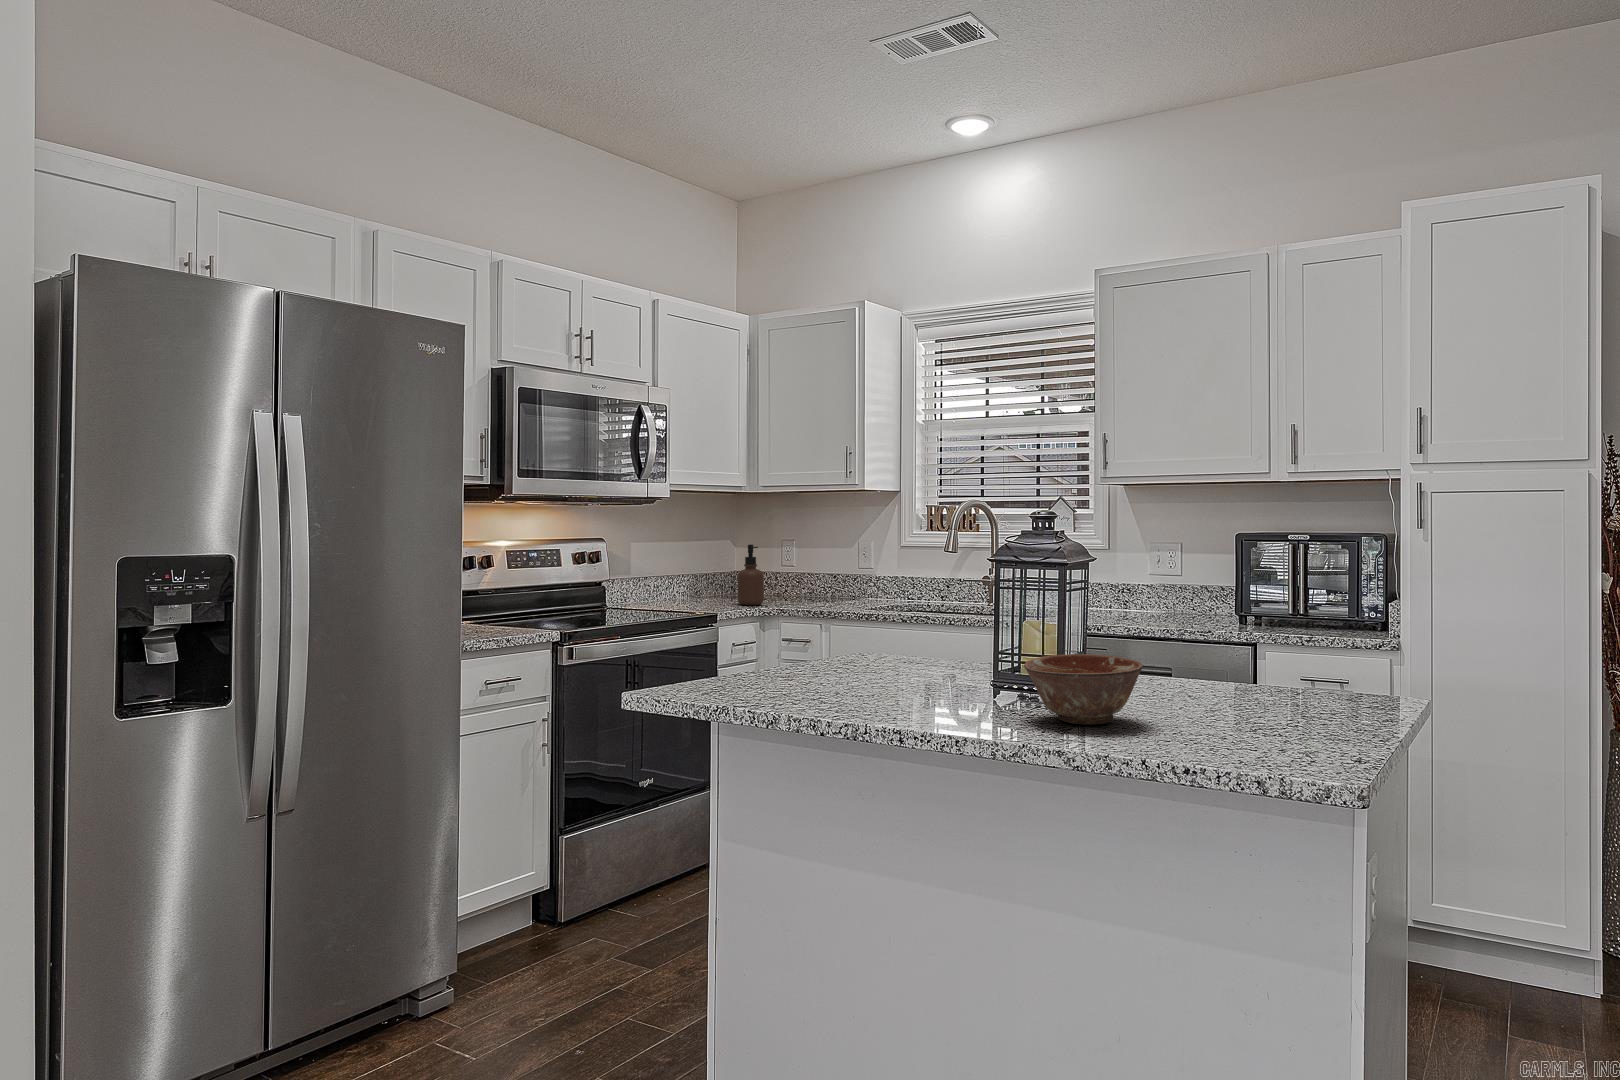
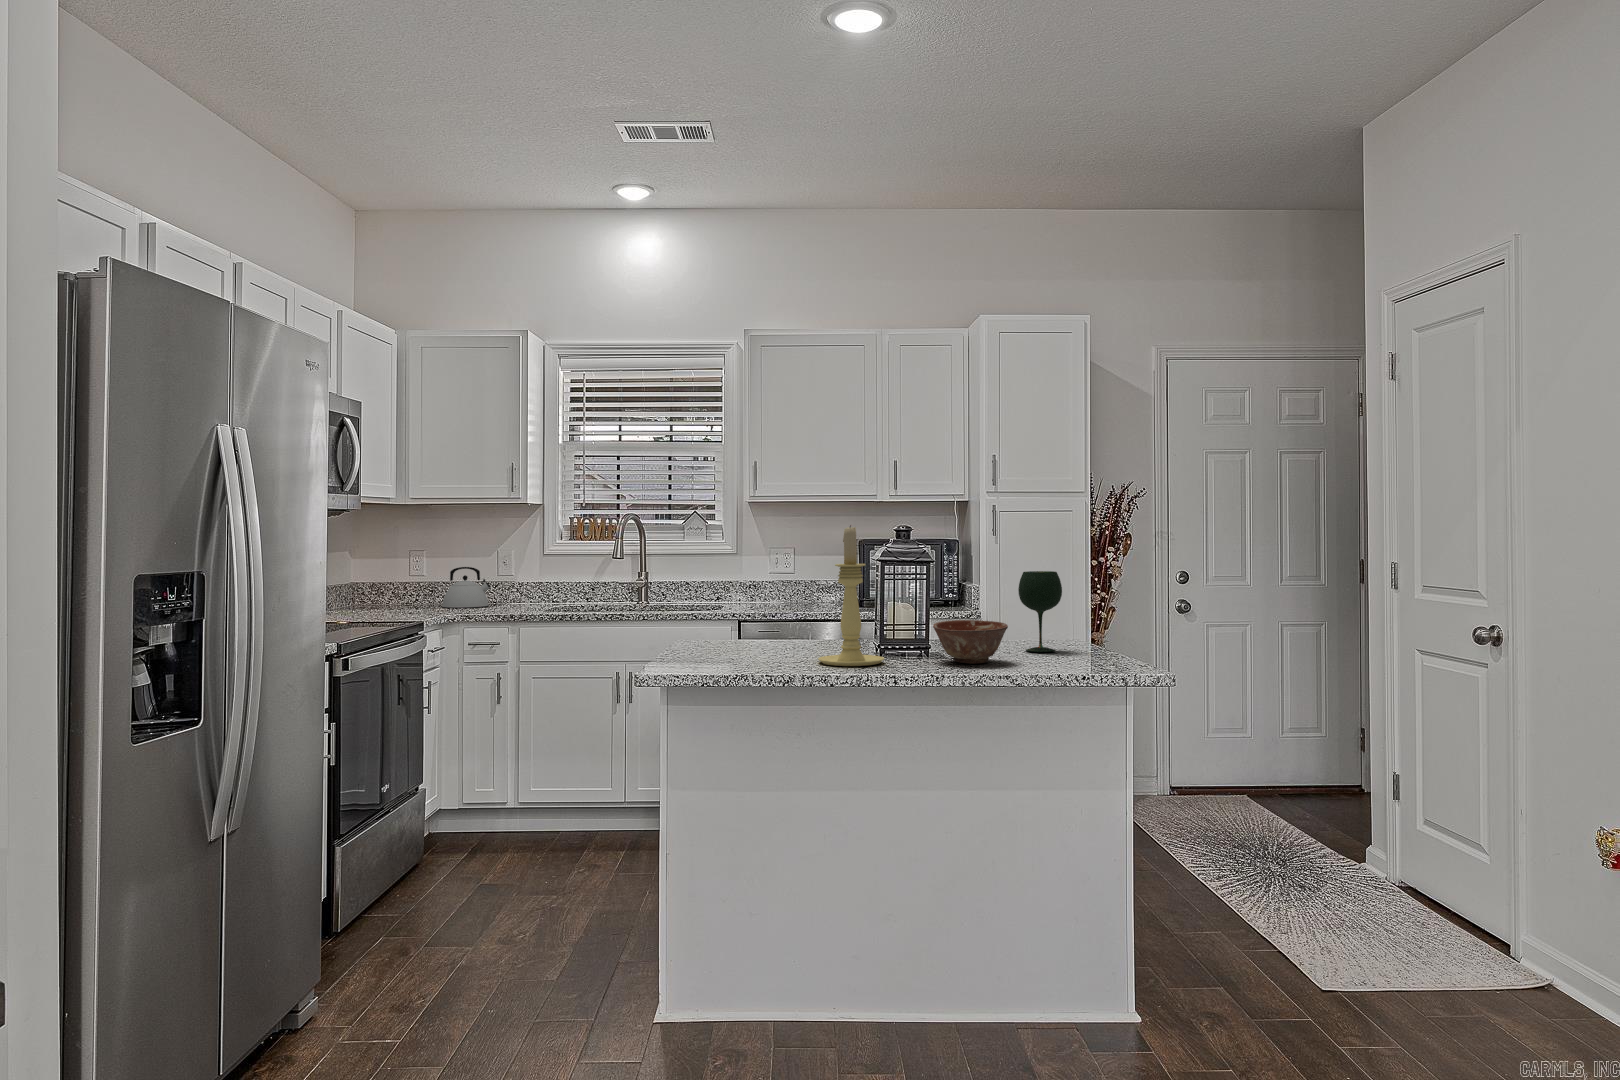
candle holder: none [870,508,964,710] -> present [818,525,884,666]
soap dispenser: present [738,544,764,605] -> none [404,556,431,615]
kettle: none [804,557,851,600] -> present [442,567,490,608]
wine glass: none [1227,584,1302,717] -> present [1018,571,1062,652]

